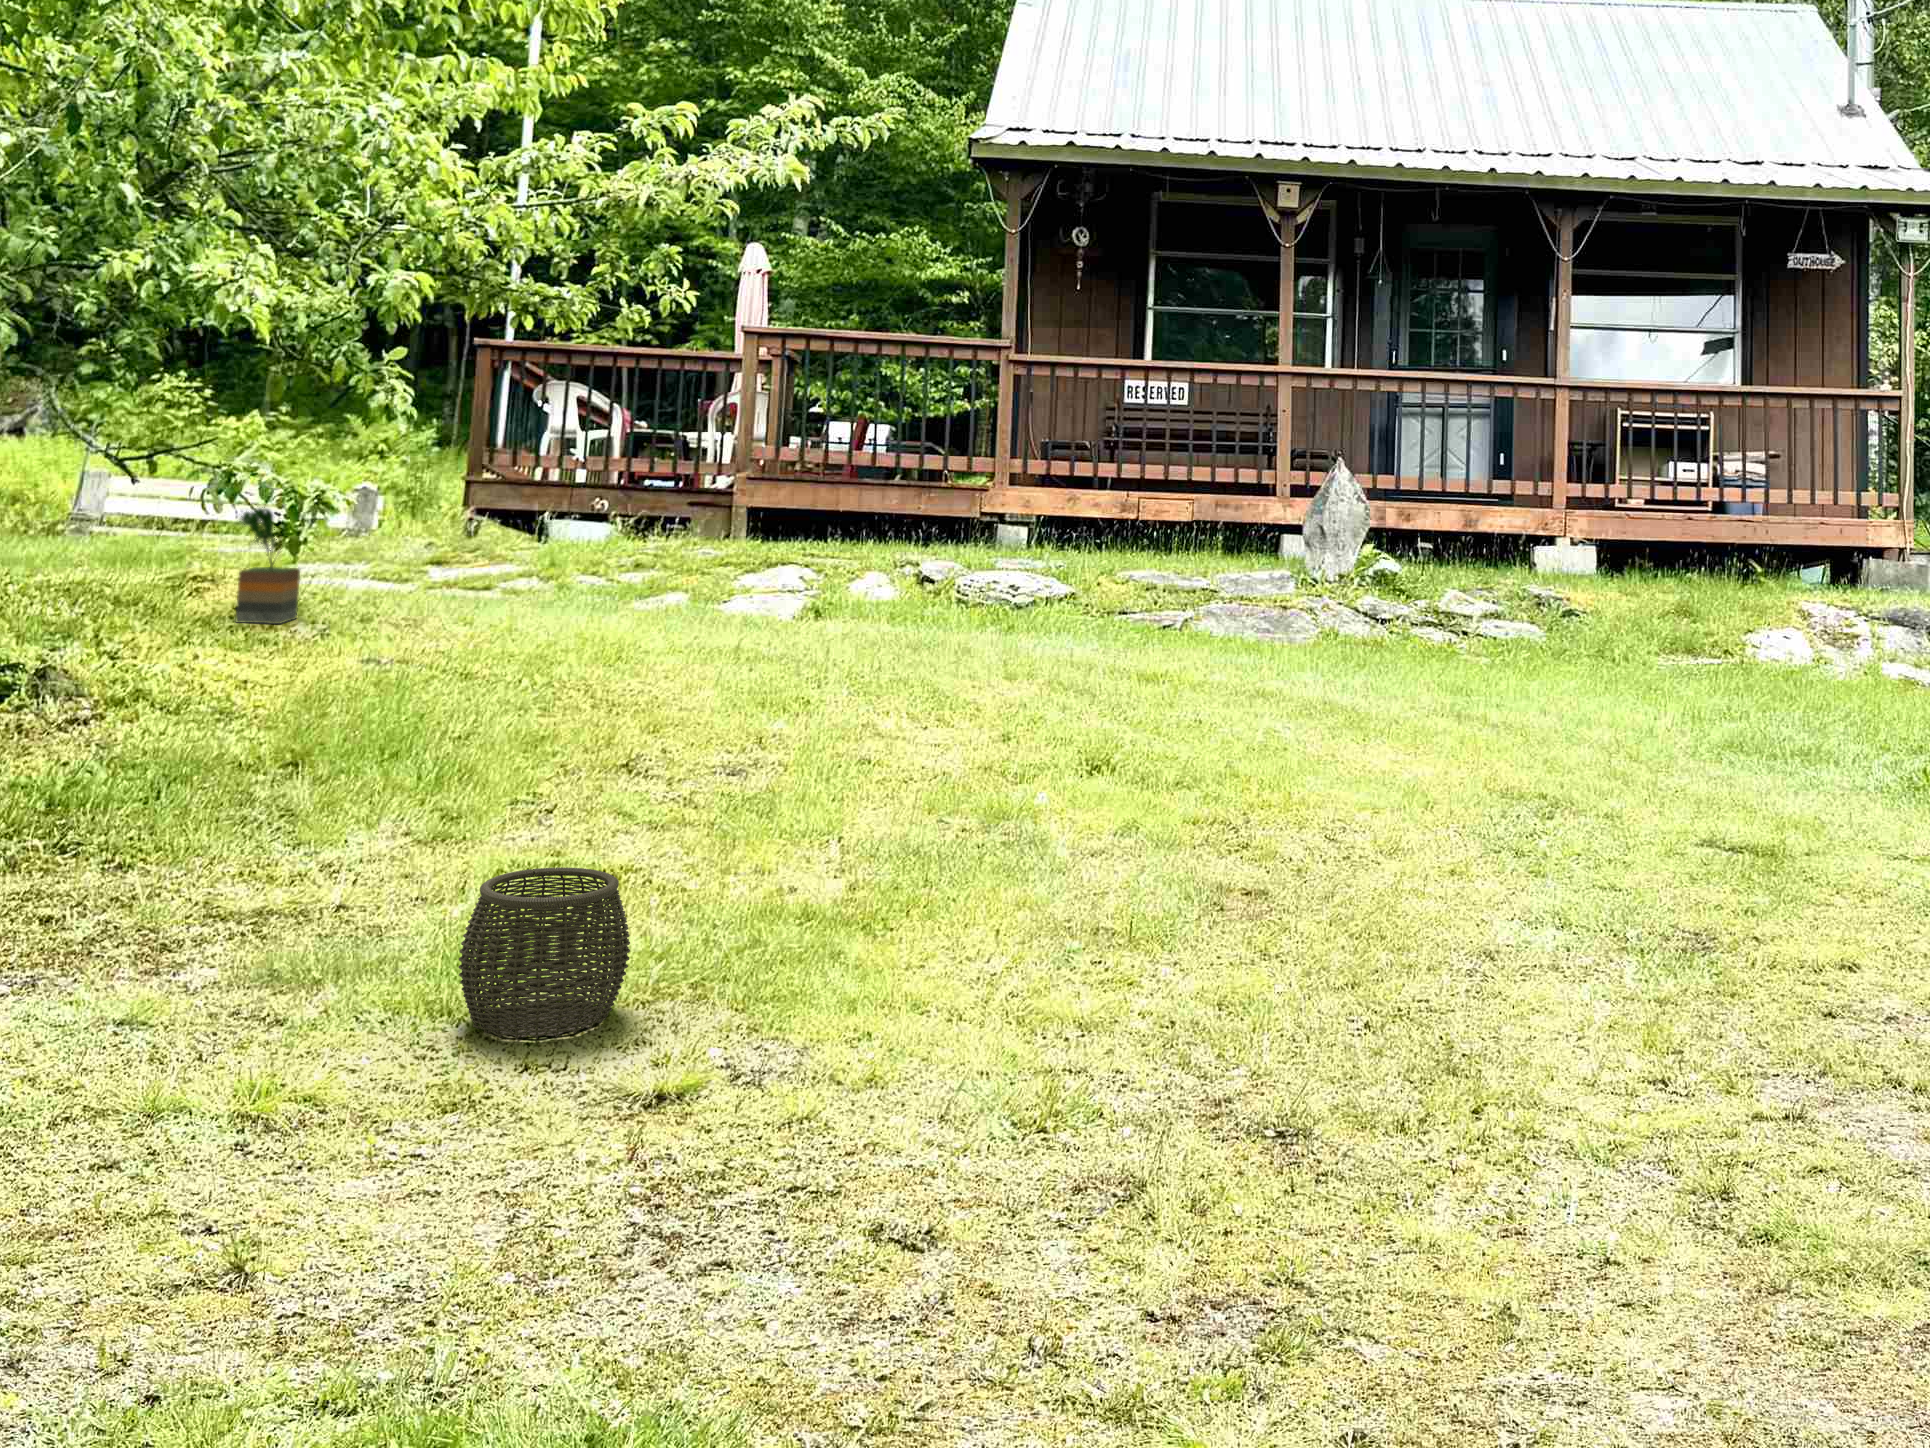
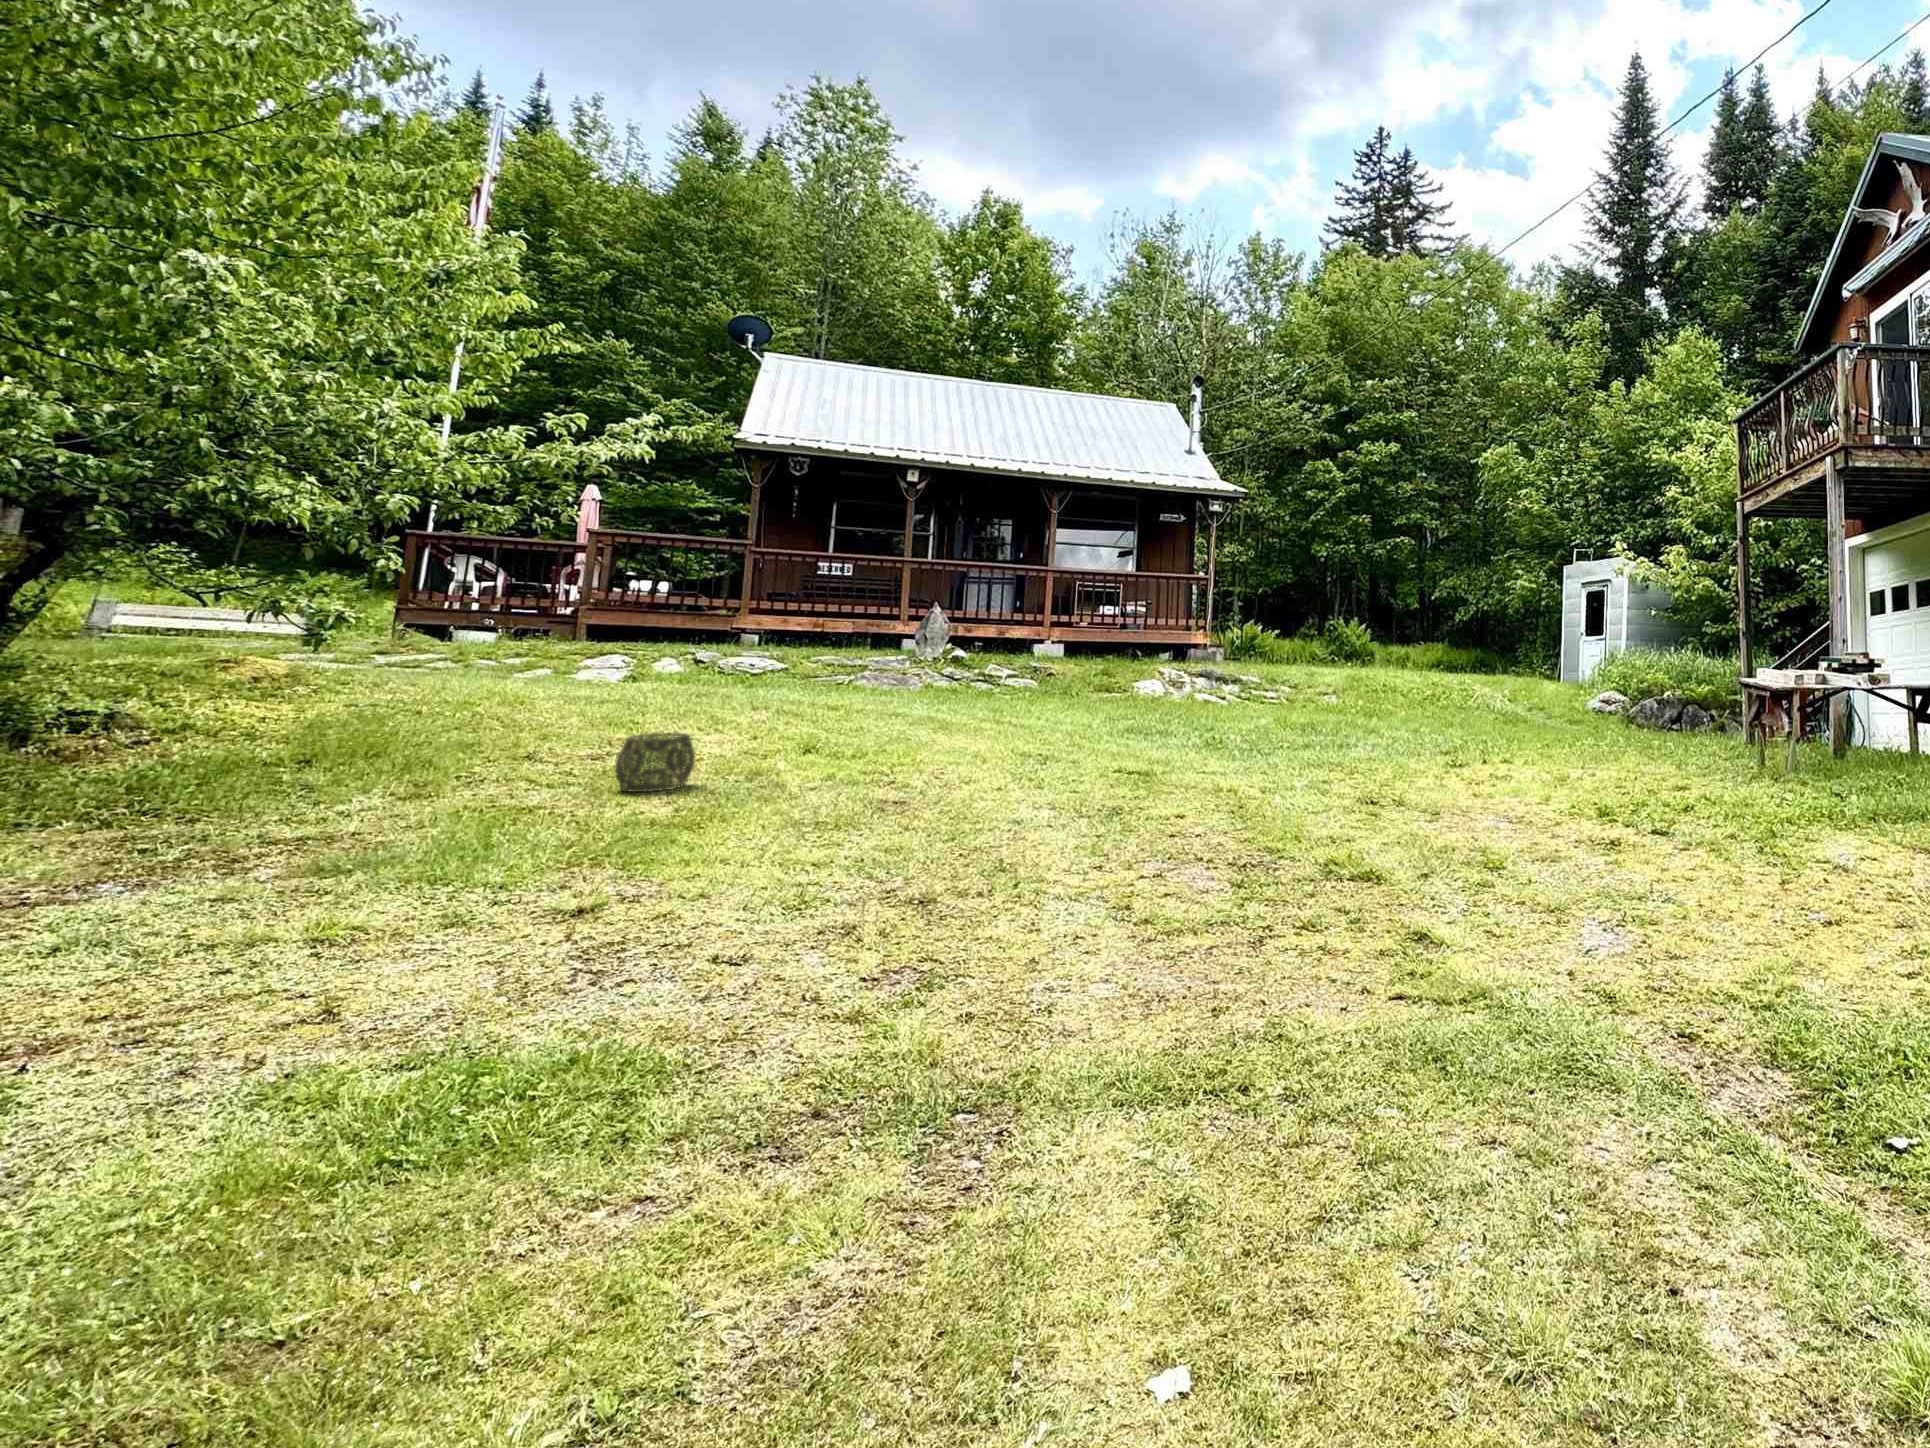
potted tree: present [236,507,300,624] -> none [248,627,315,692]

